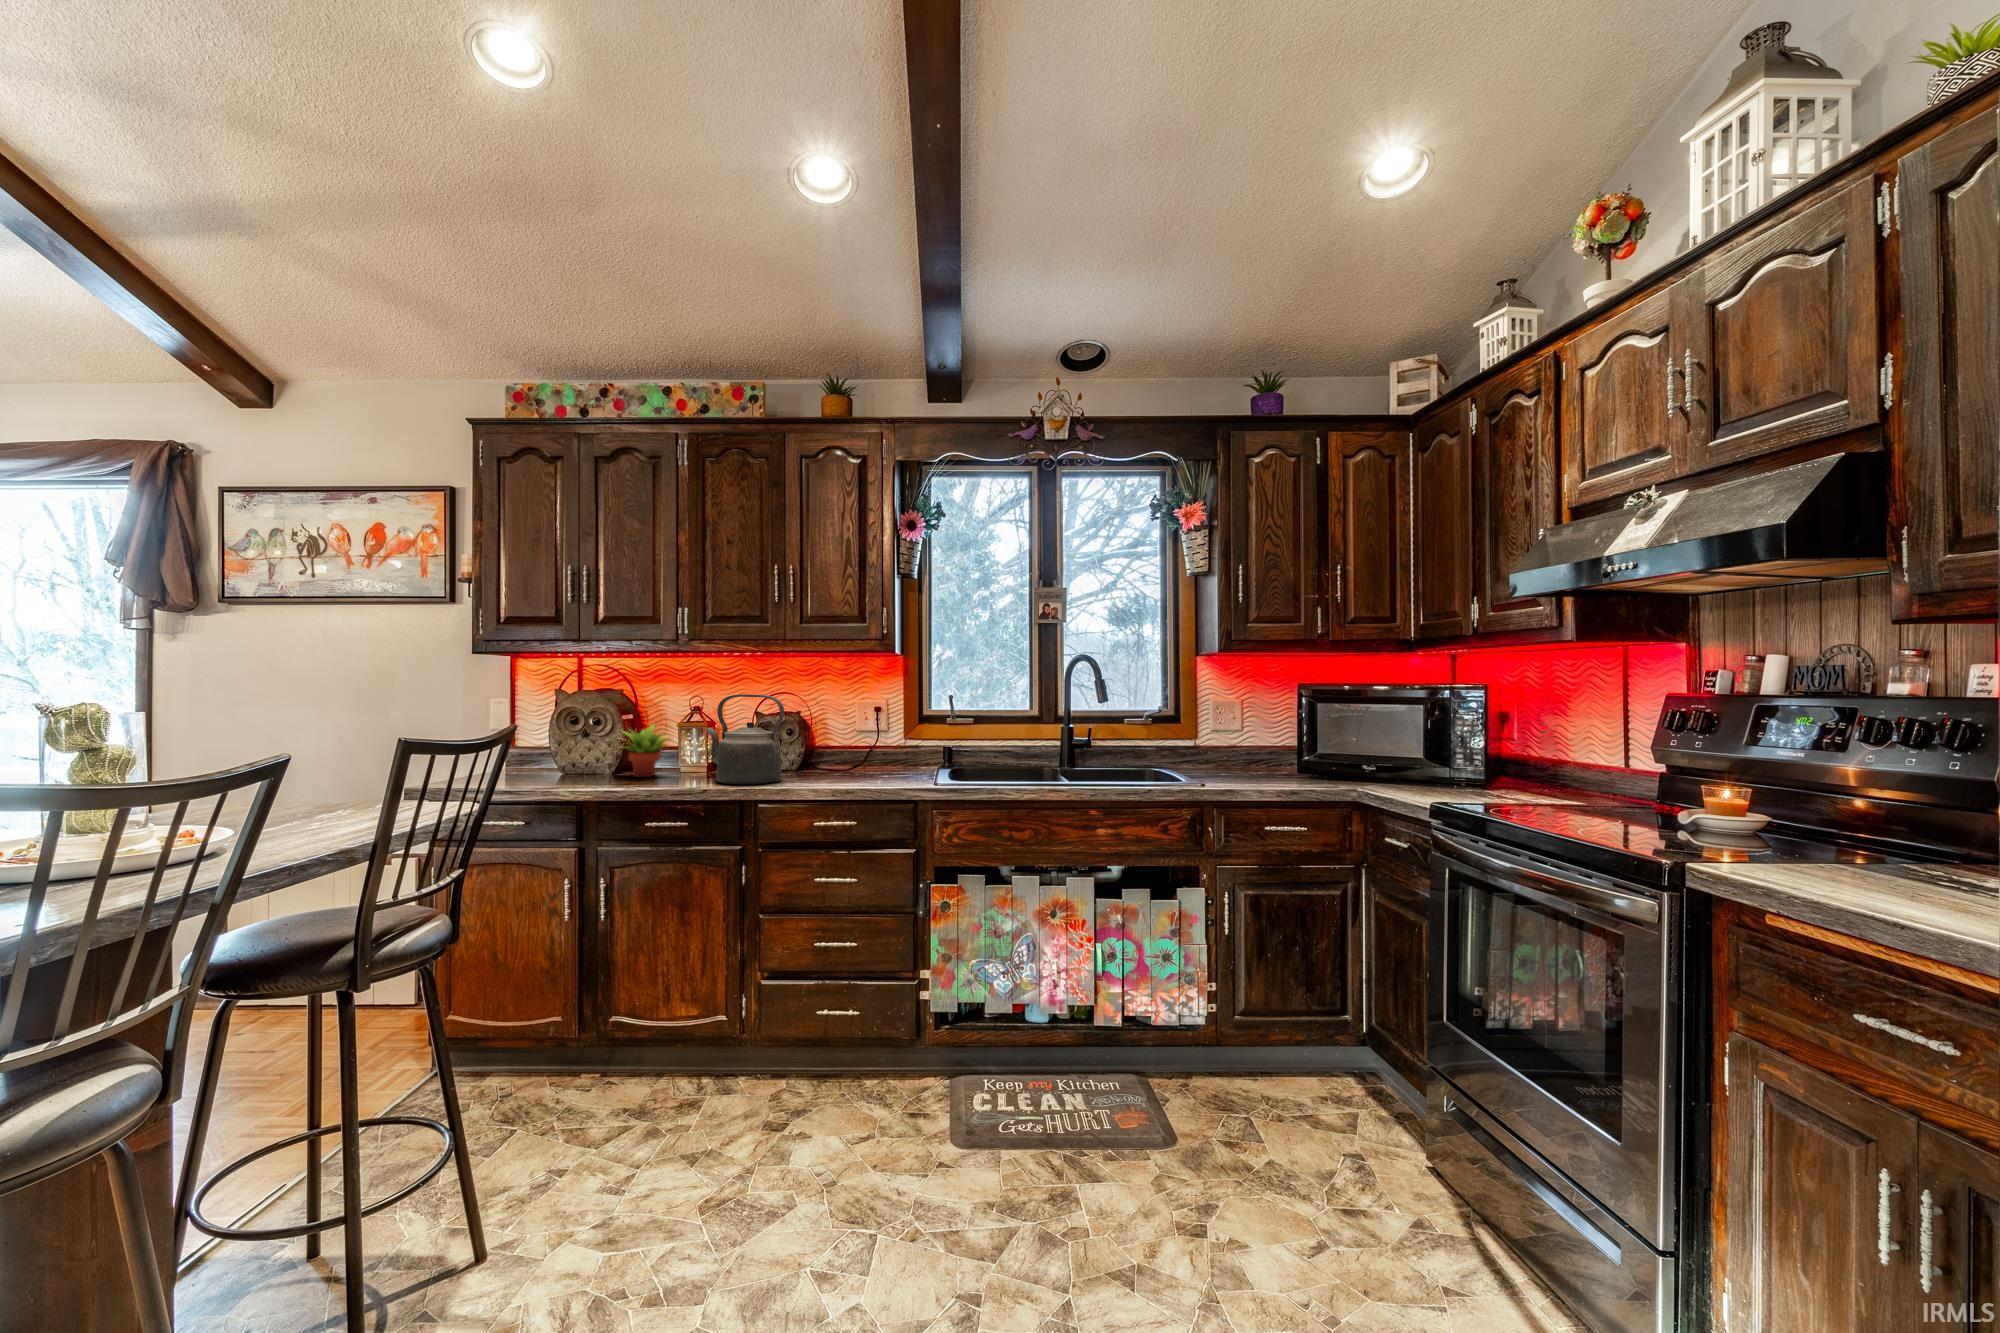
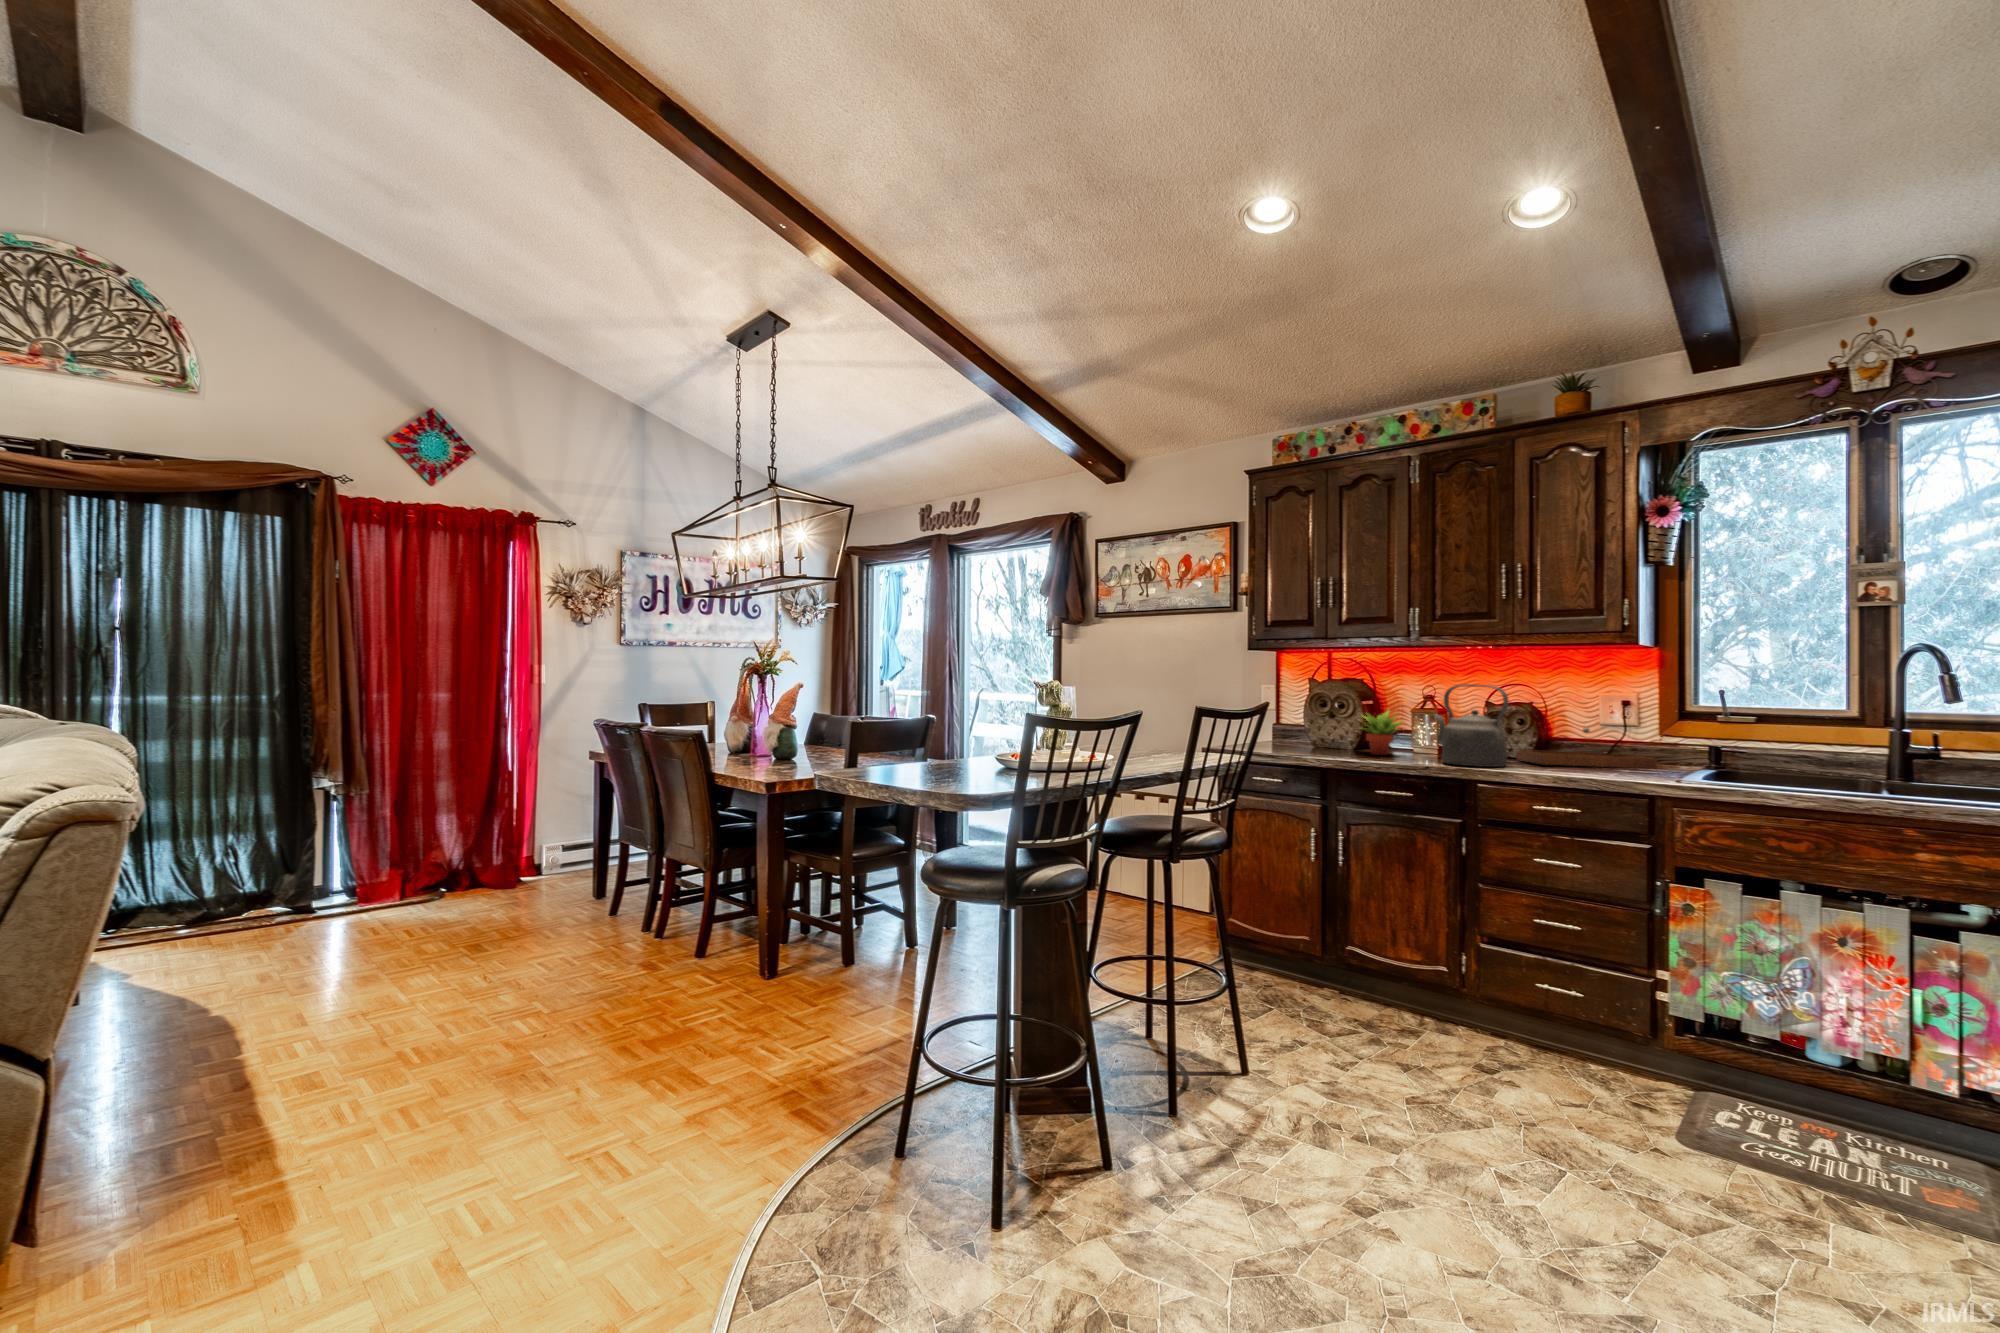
tray: none [786,733,906,775] -> present [1516,728,1658,768]

